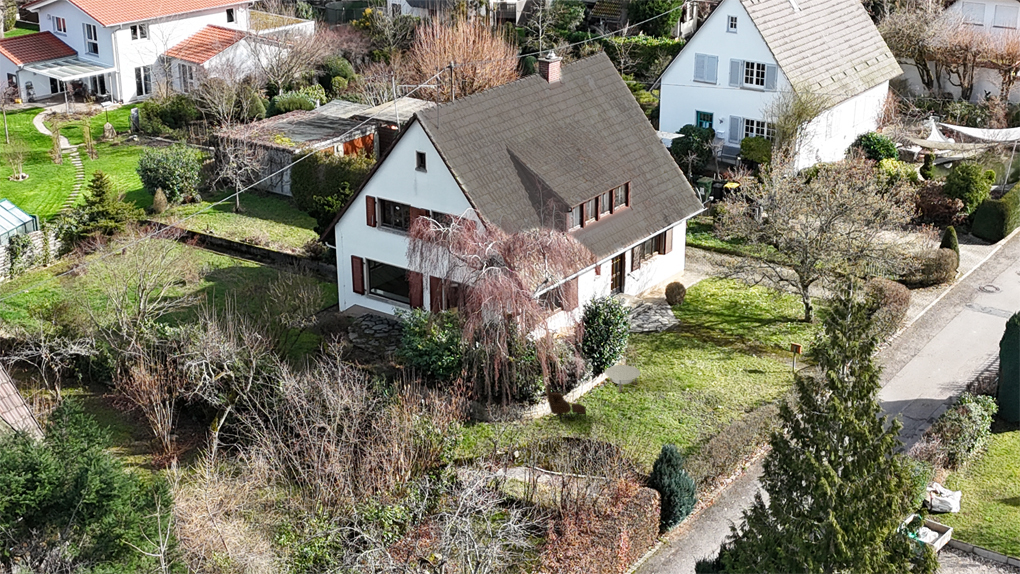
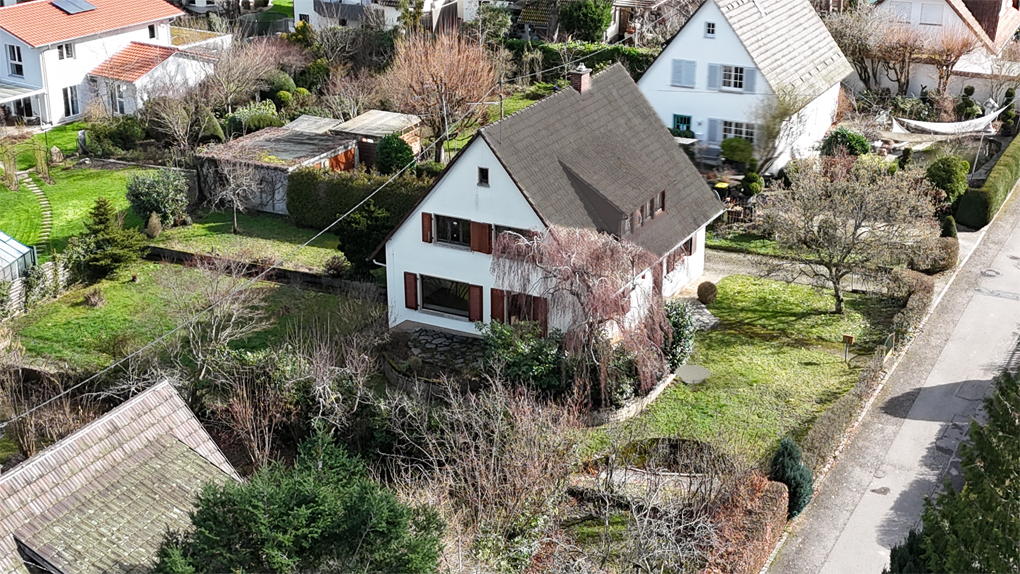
lounge chair: present [545,383,586,422] -> none [632,386,673,425]

